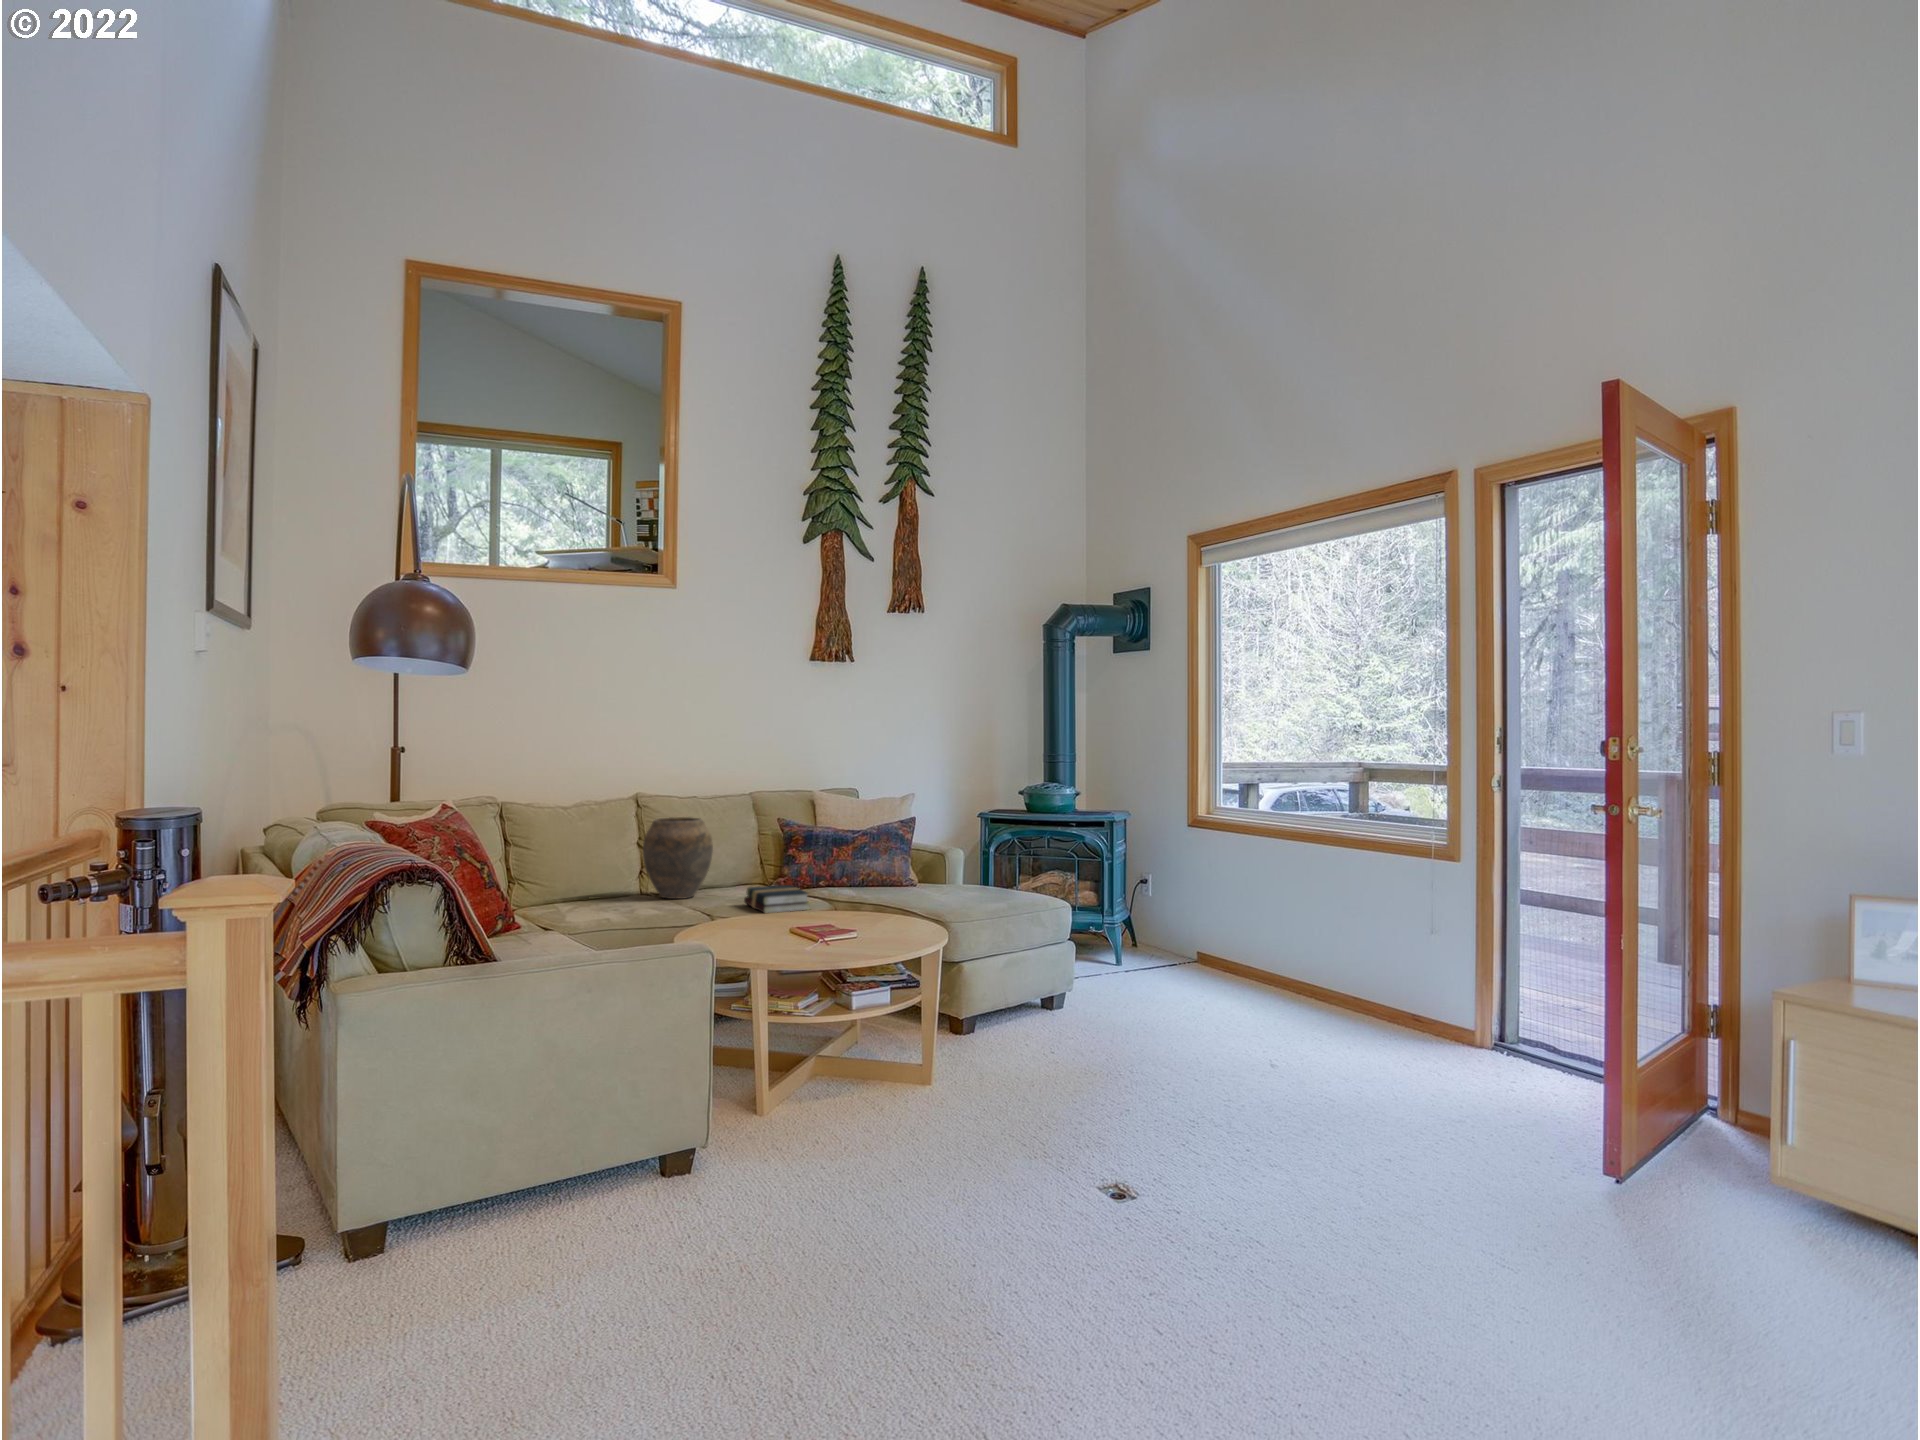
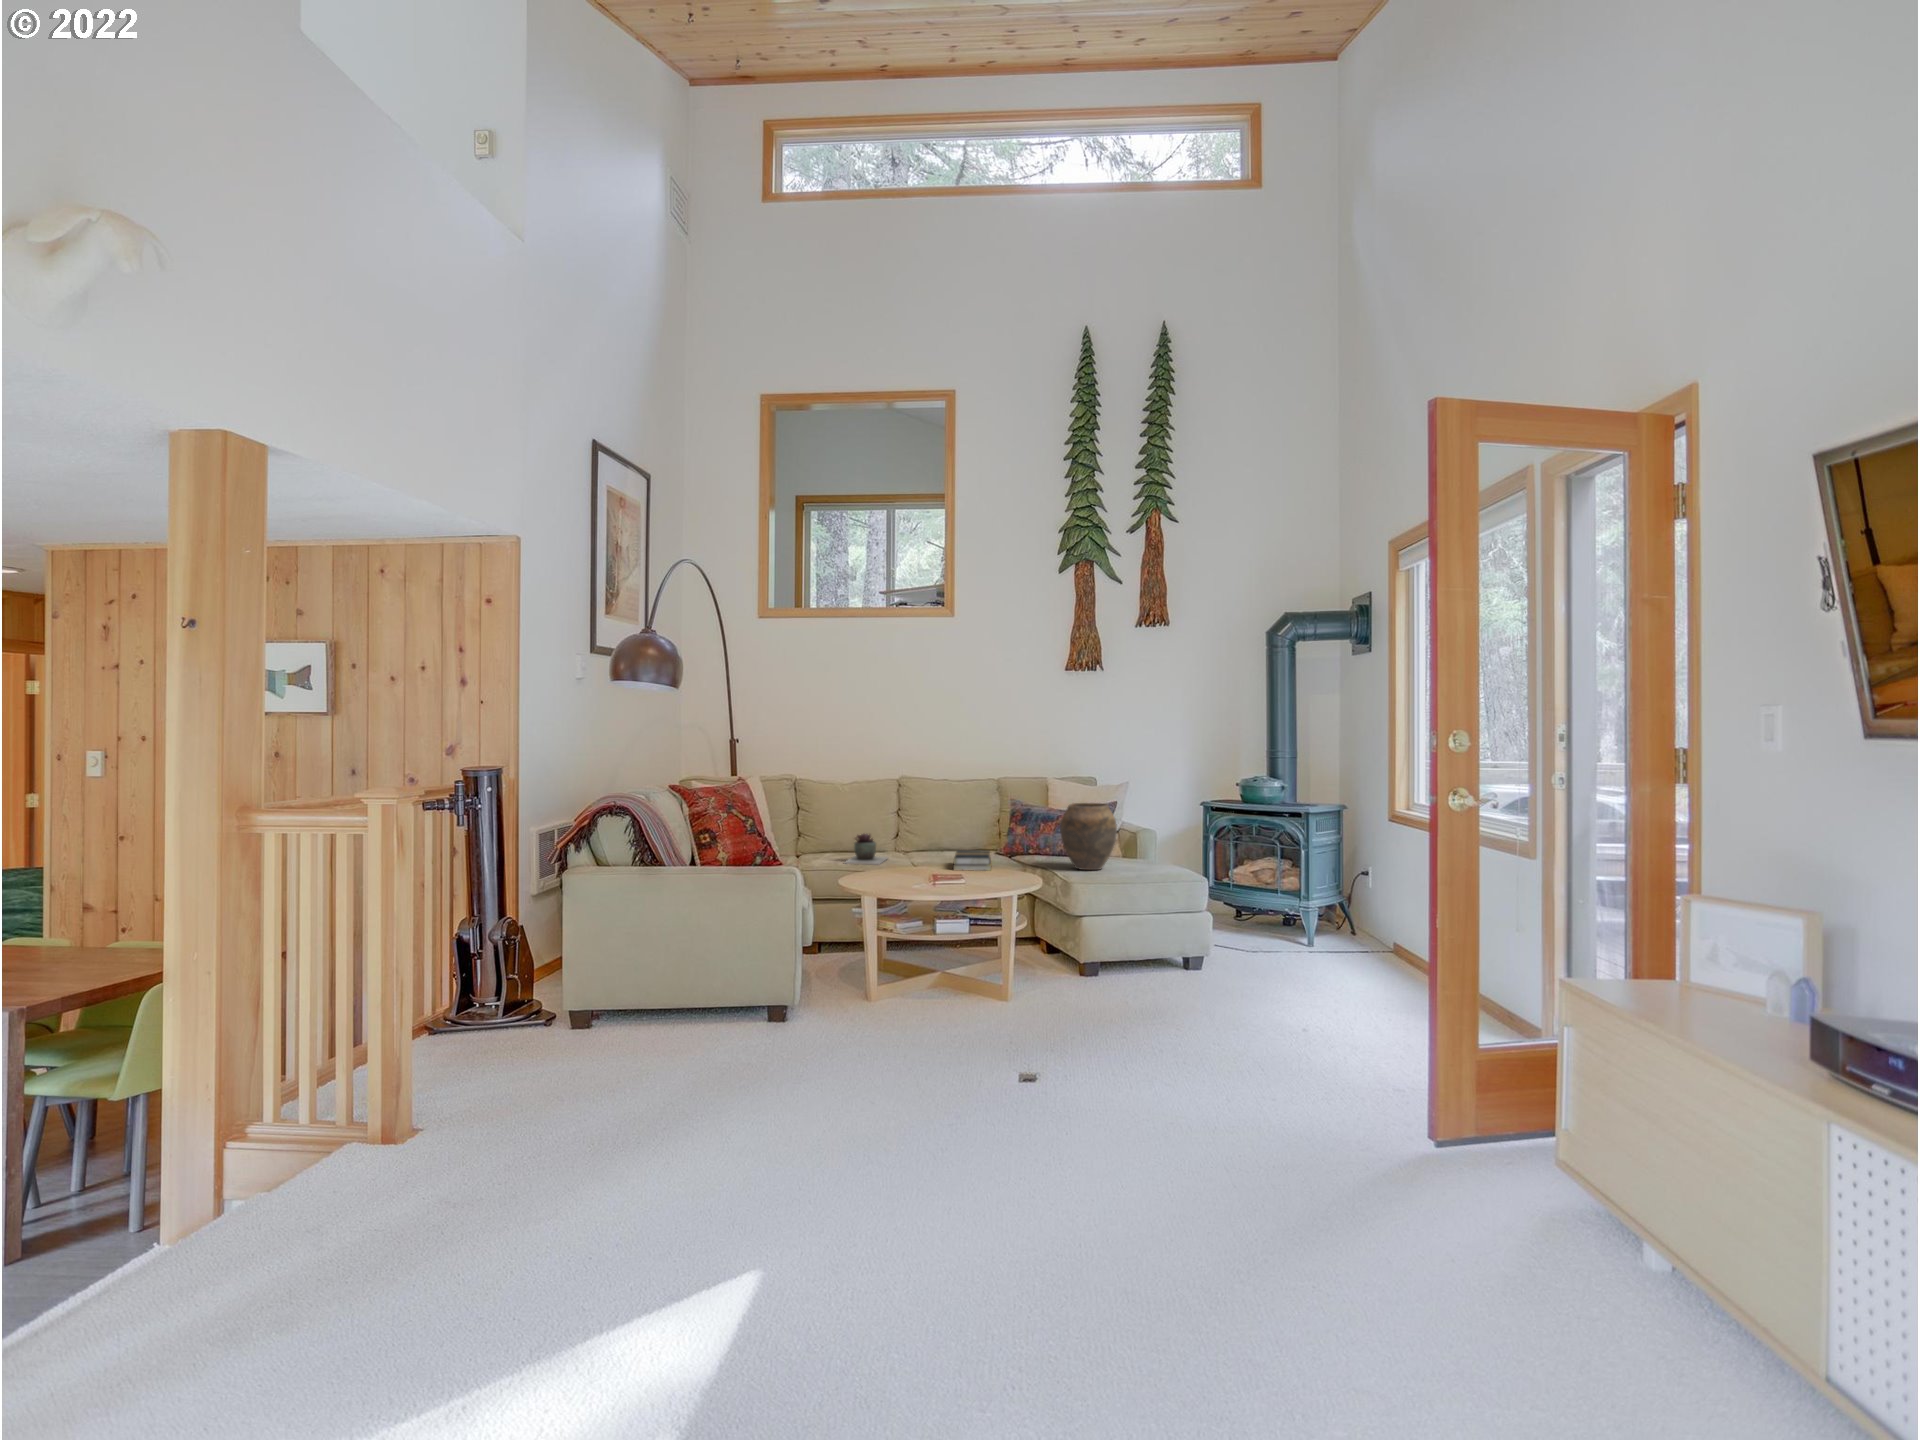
vase: present [643,817,713,899] -> present [1060,803,1117,870]
succulent plant: none [592,872,648,919] -> present [845,834,887,865]

